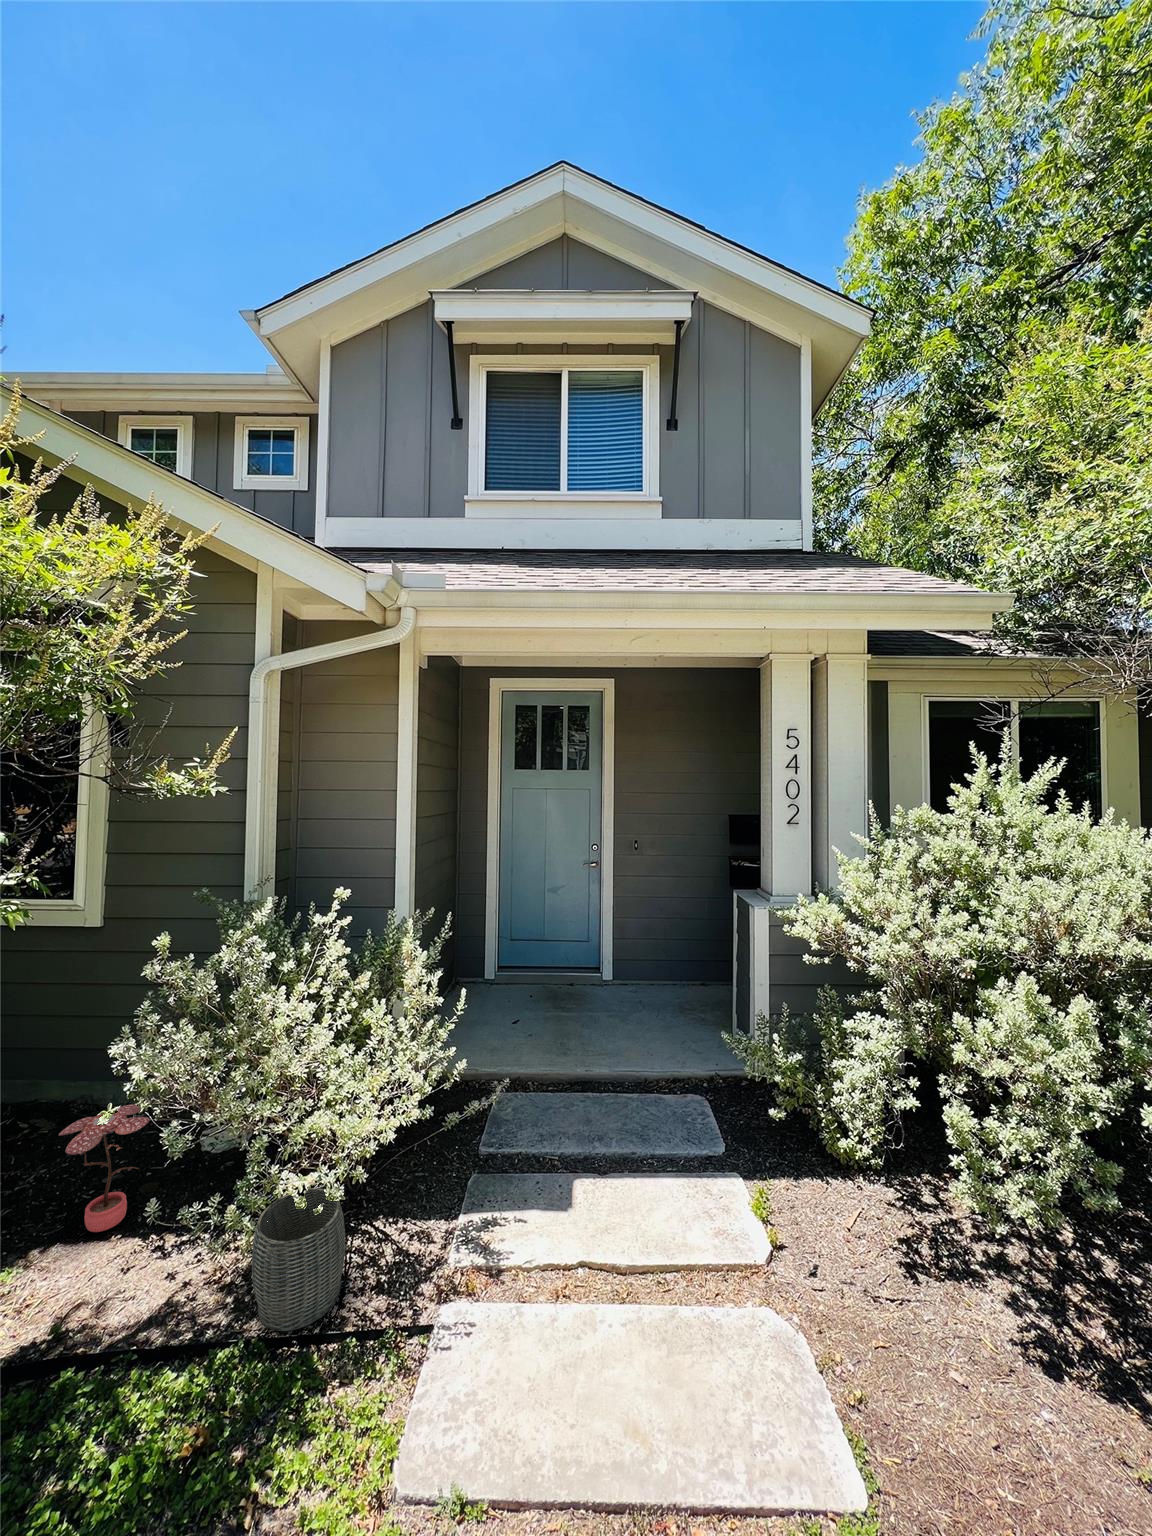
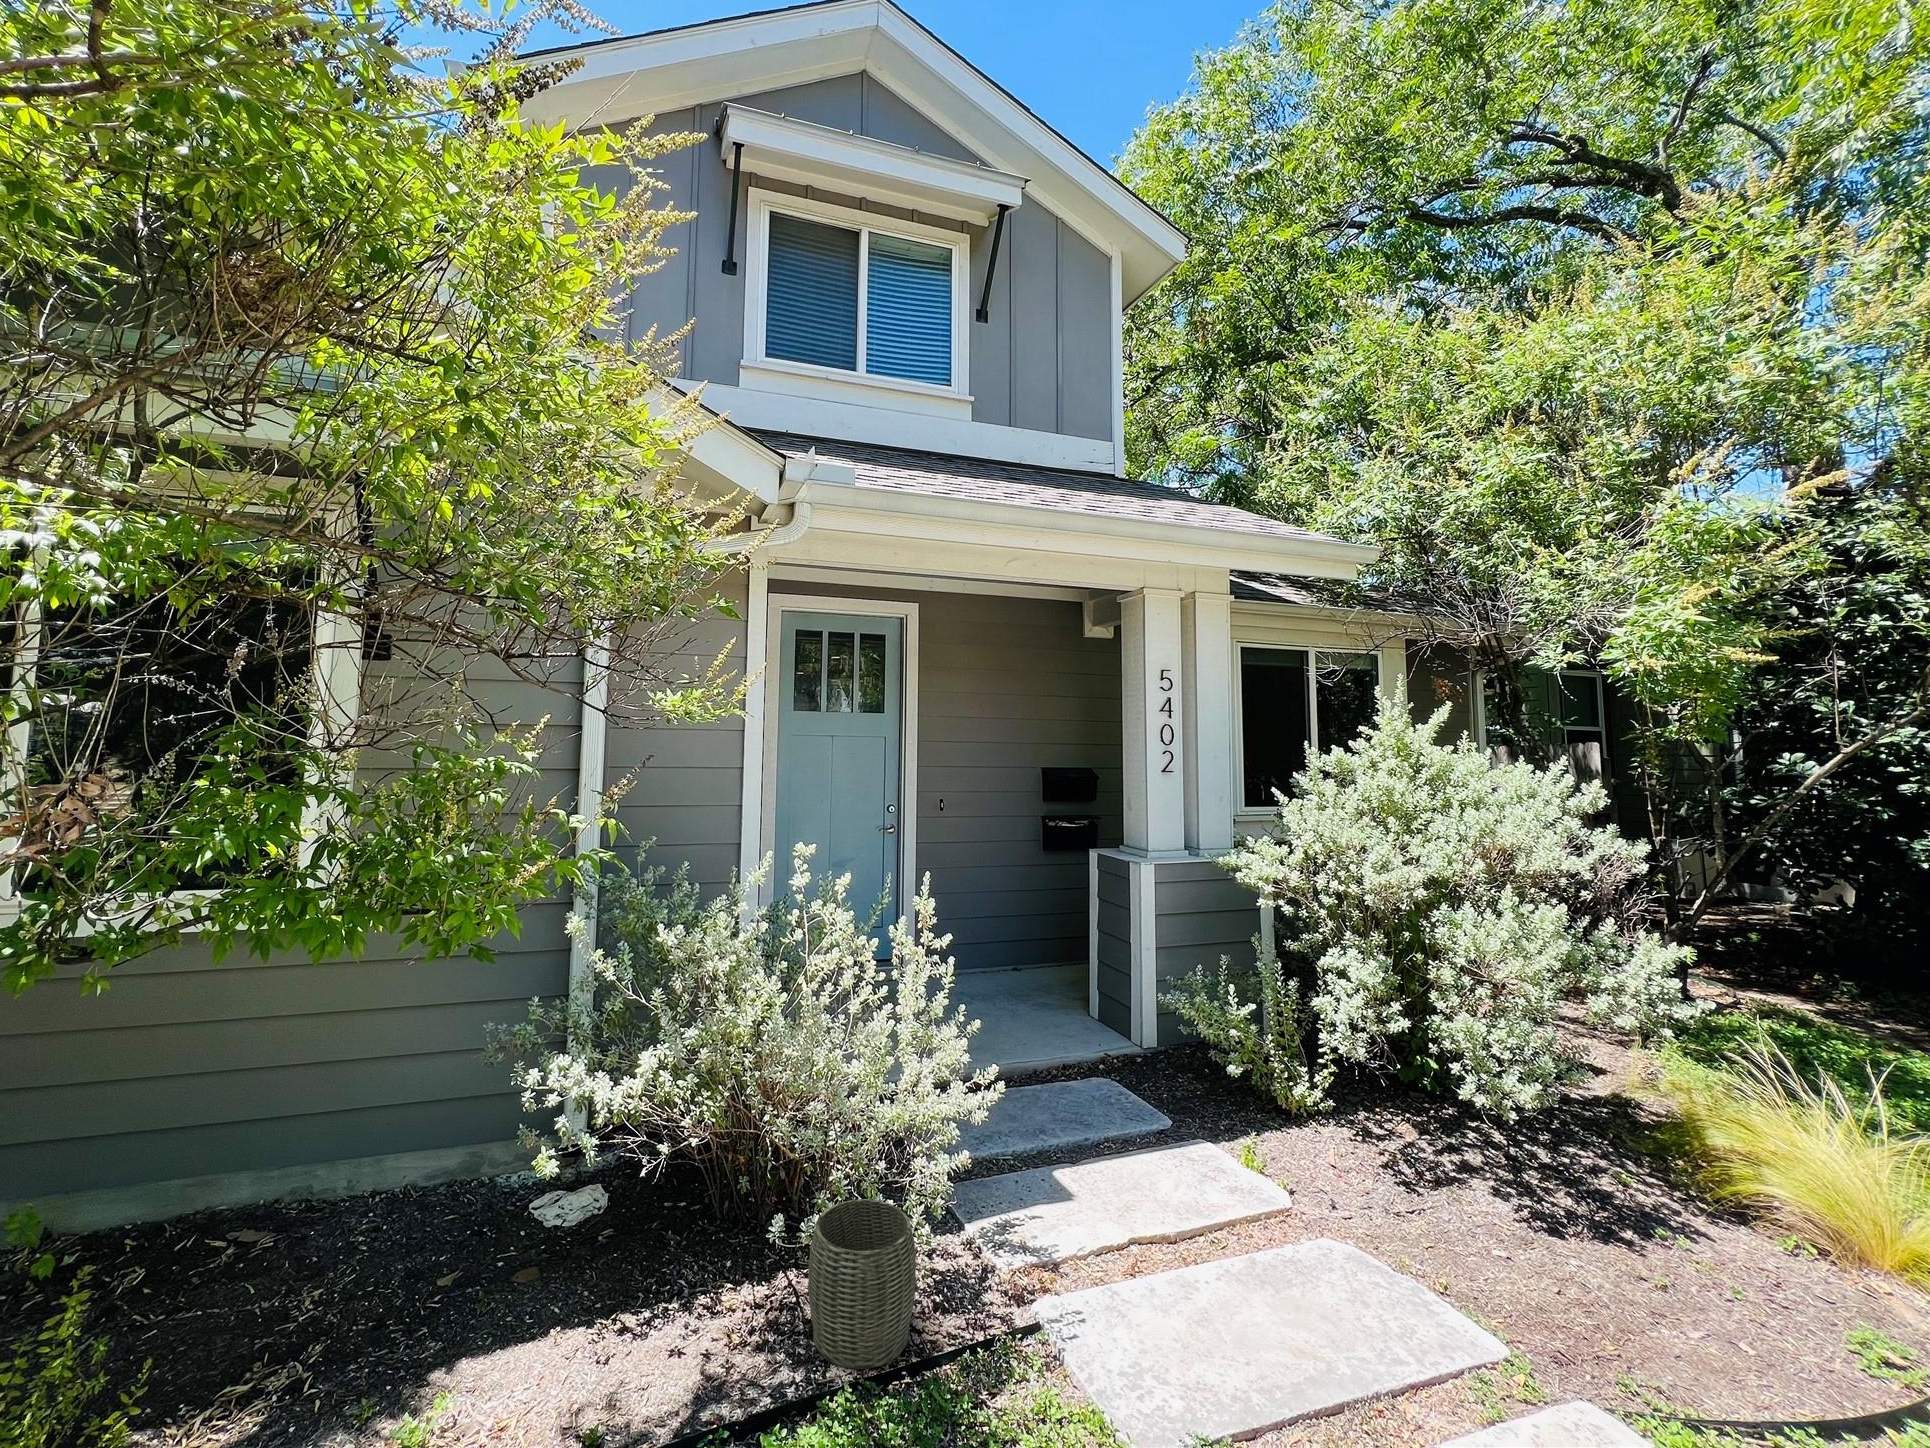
potted plant: present [59,1104,149,1232] -> none [443,1153,572,1338]

